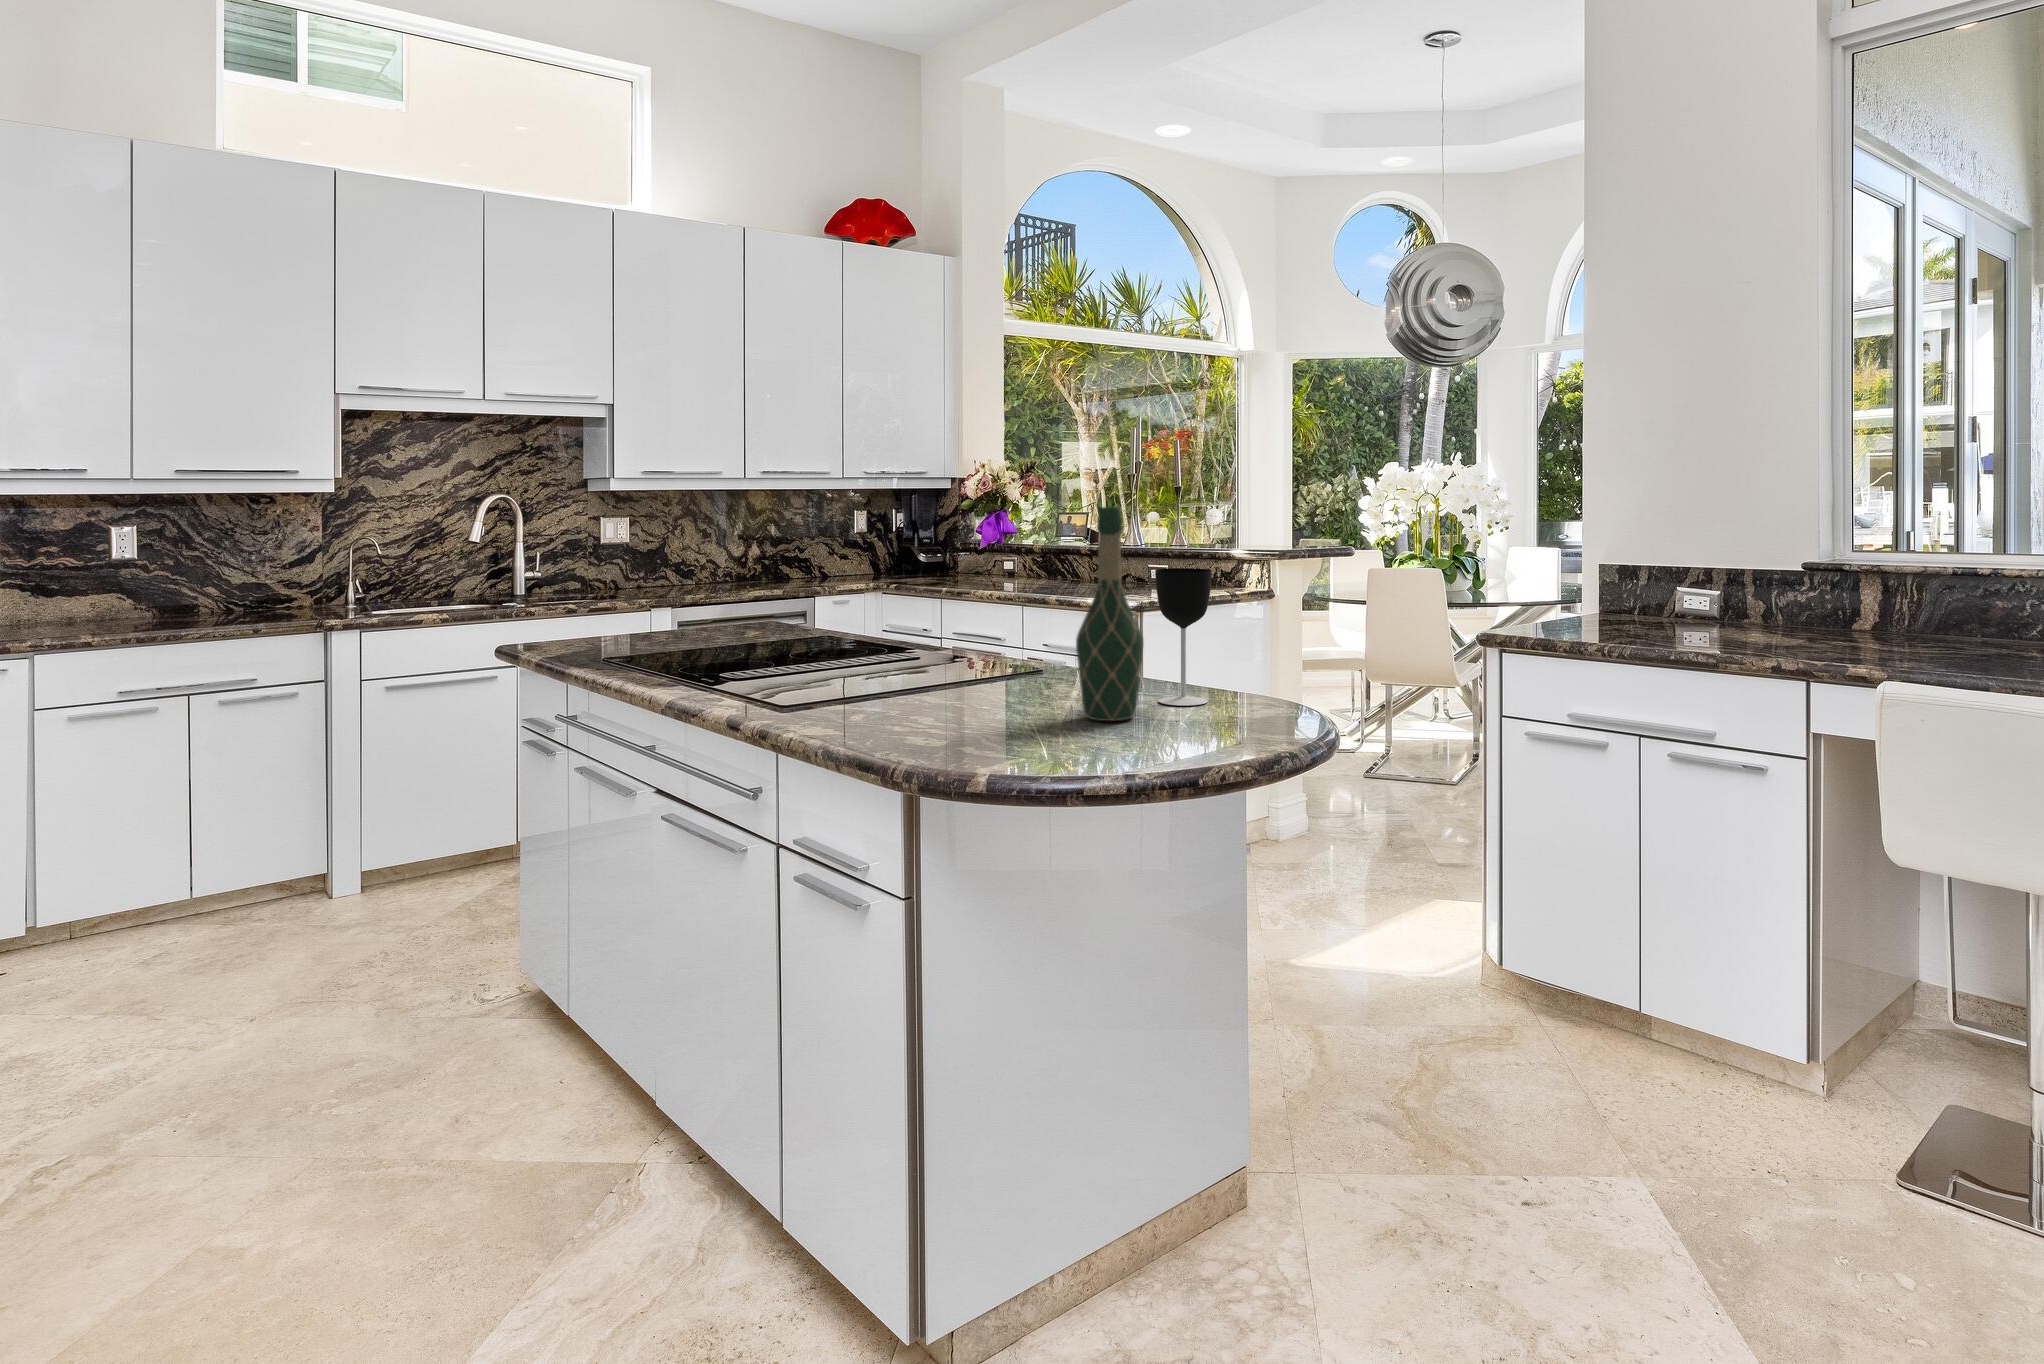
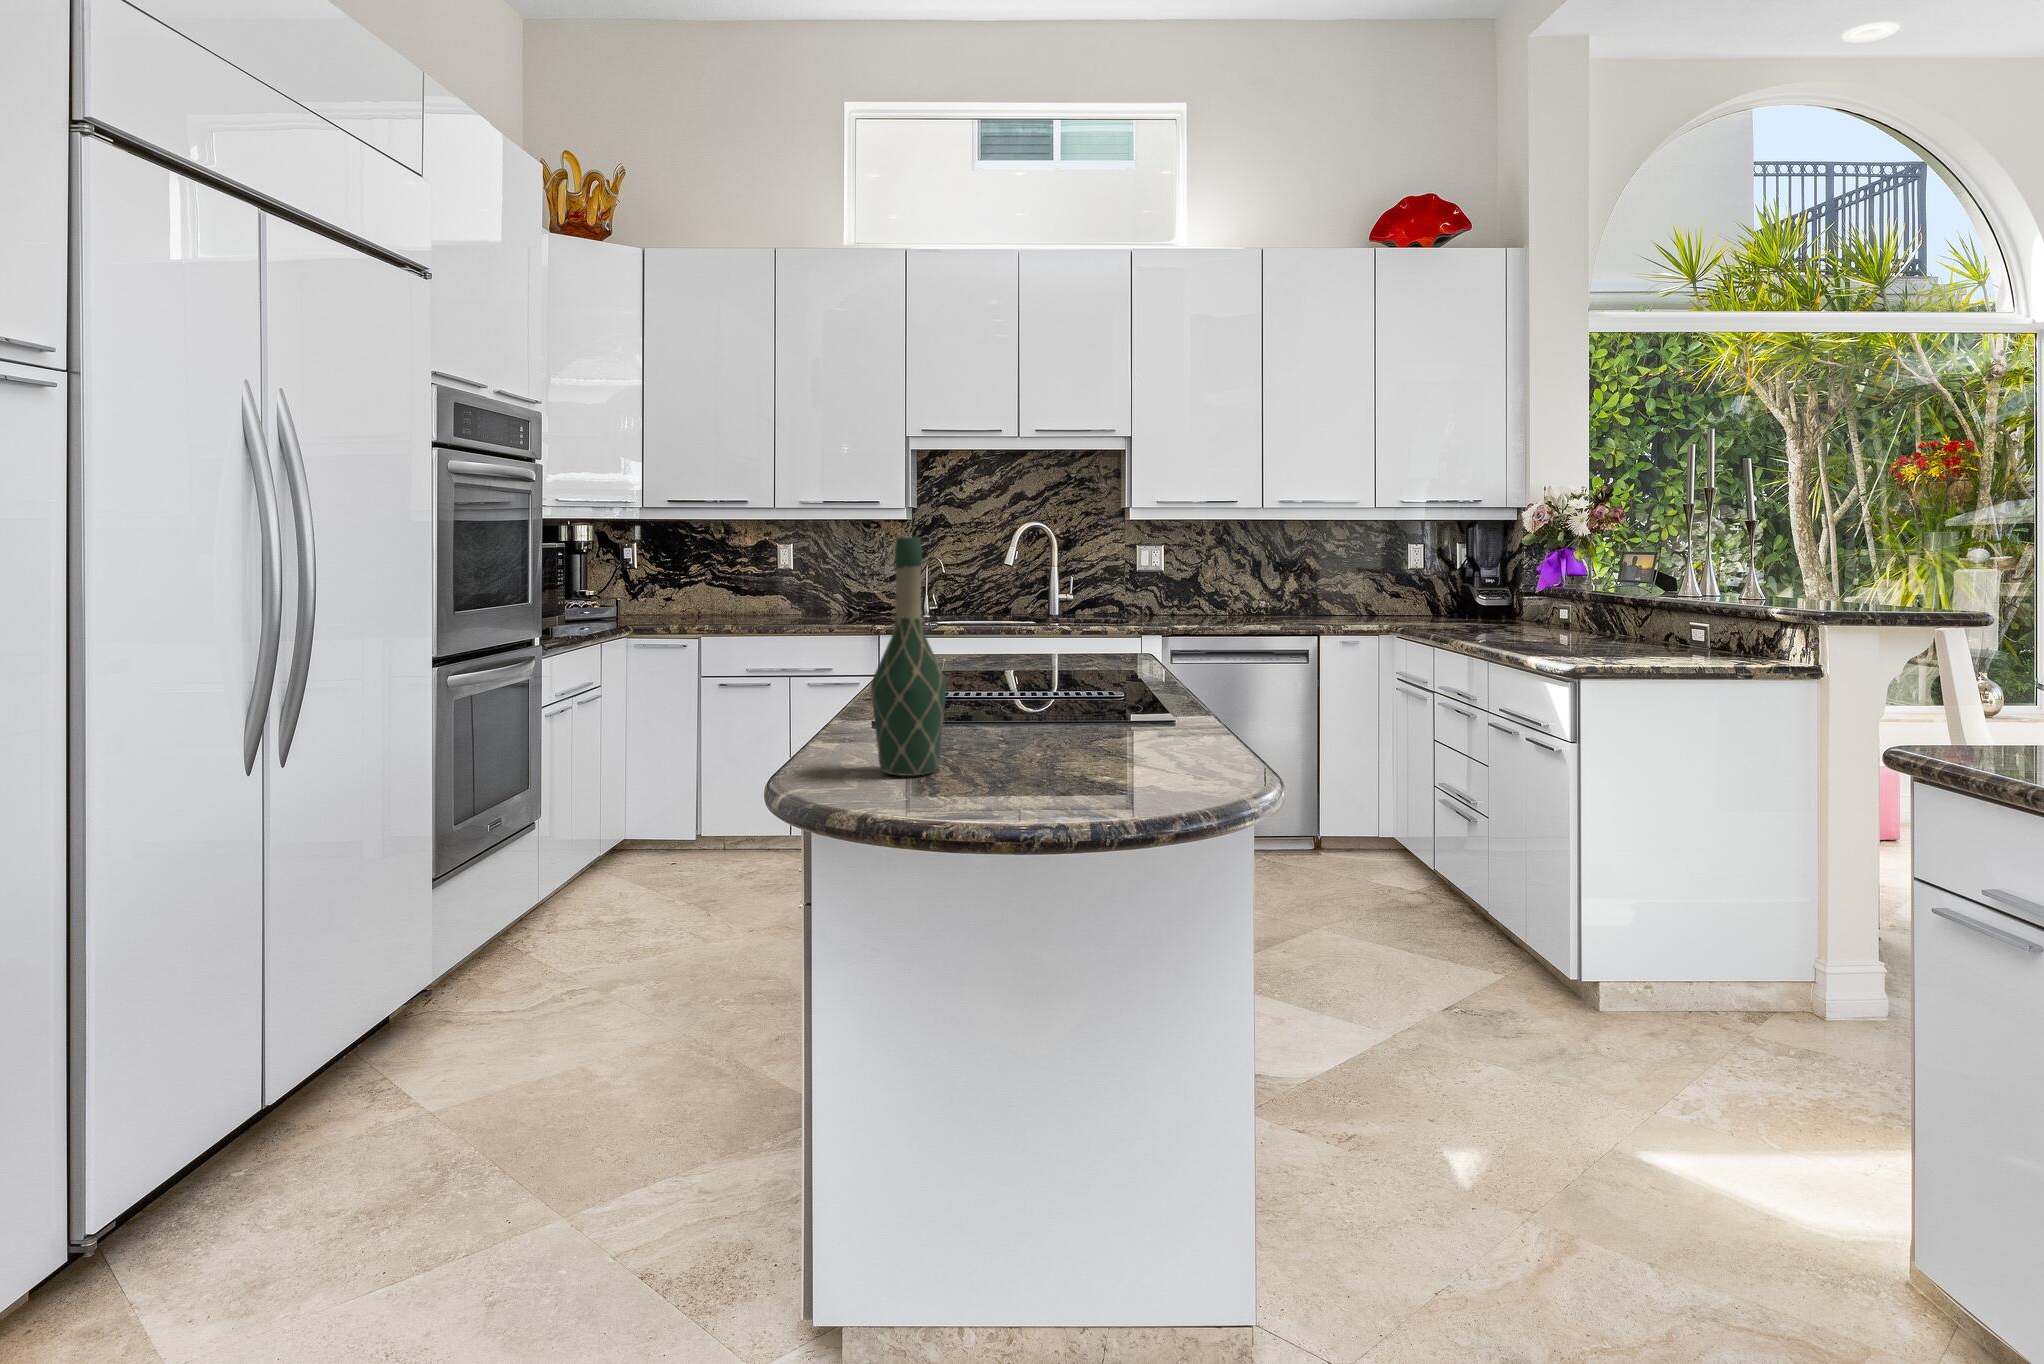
wine glass: present [1155,568,1212,705] -> none [1005,611,1067,774]

